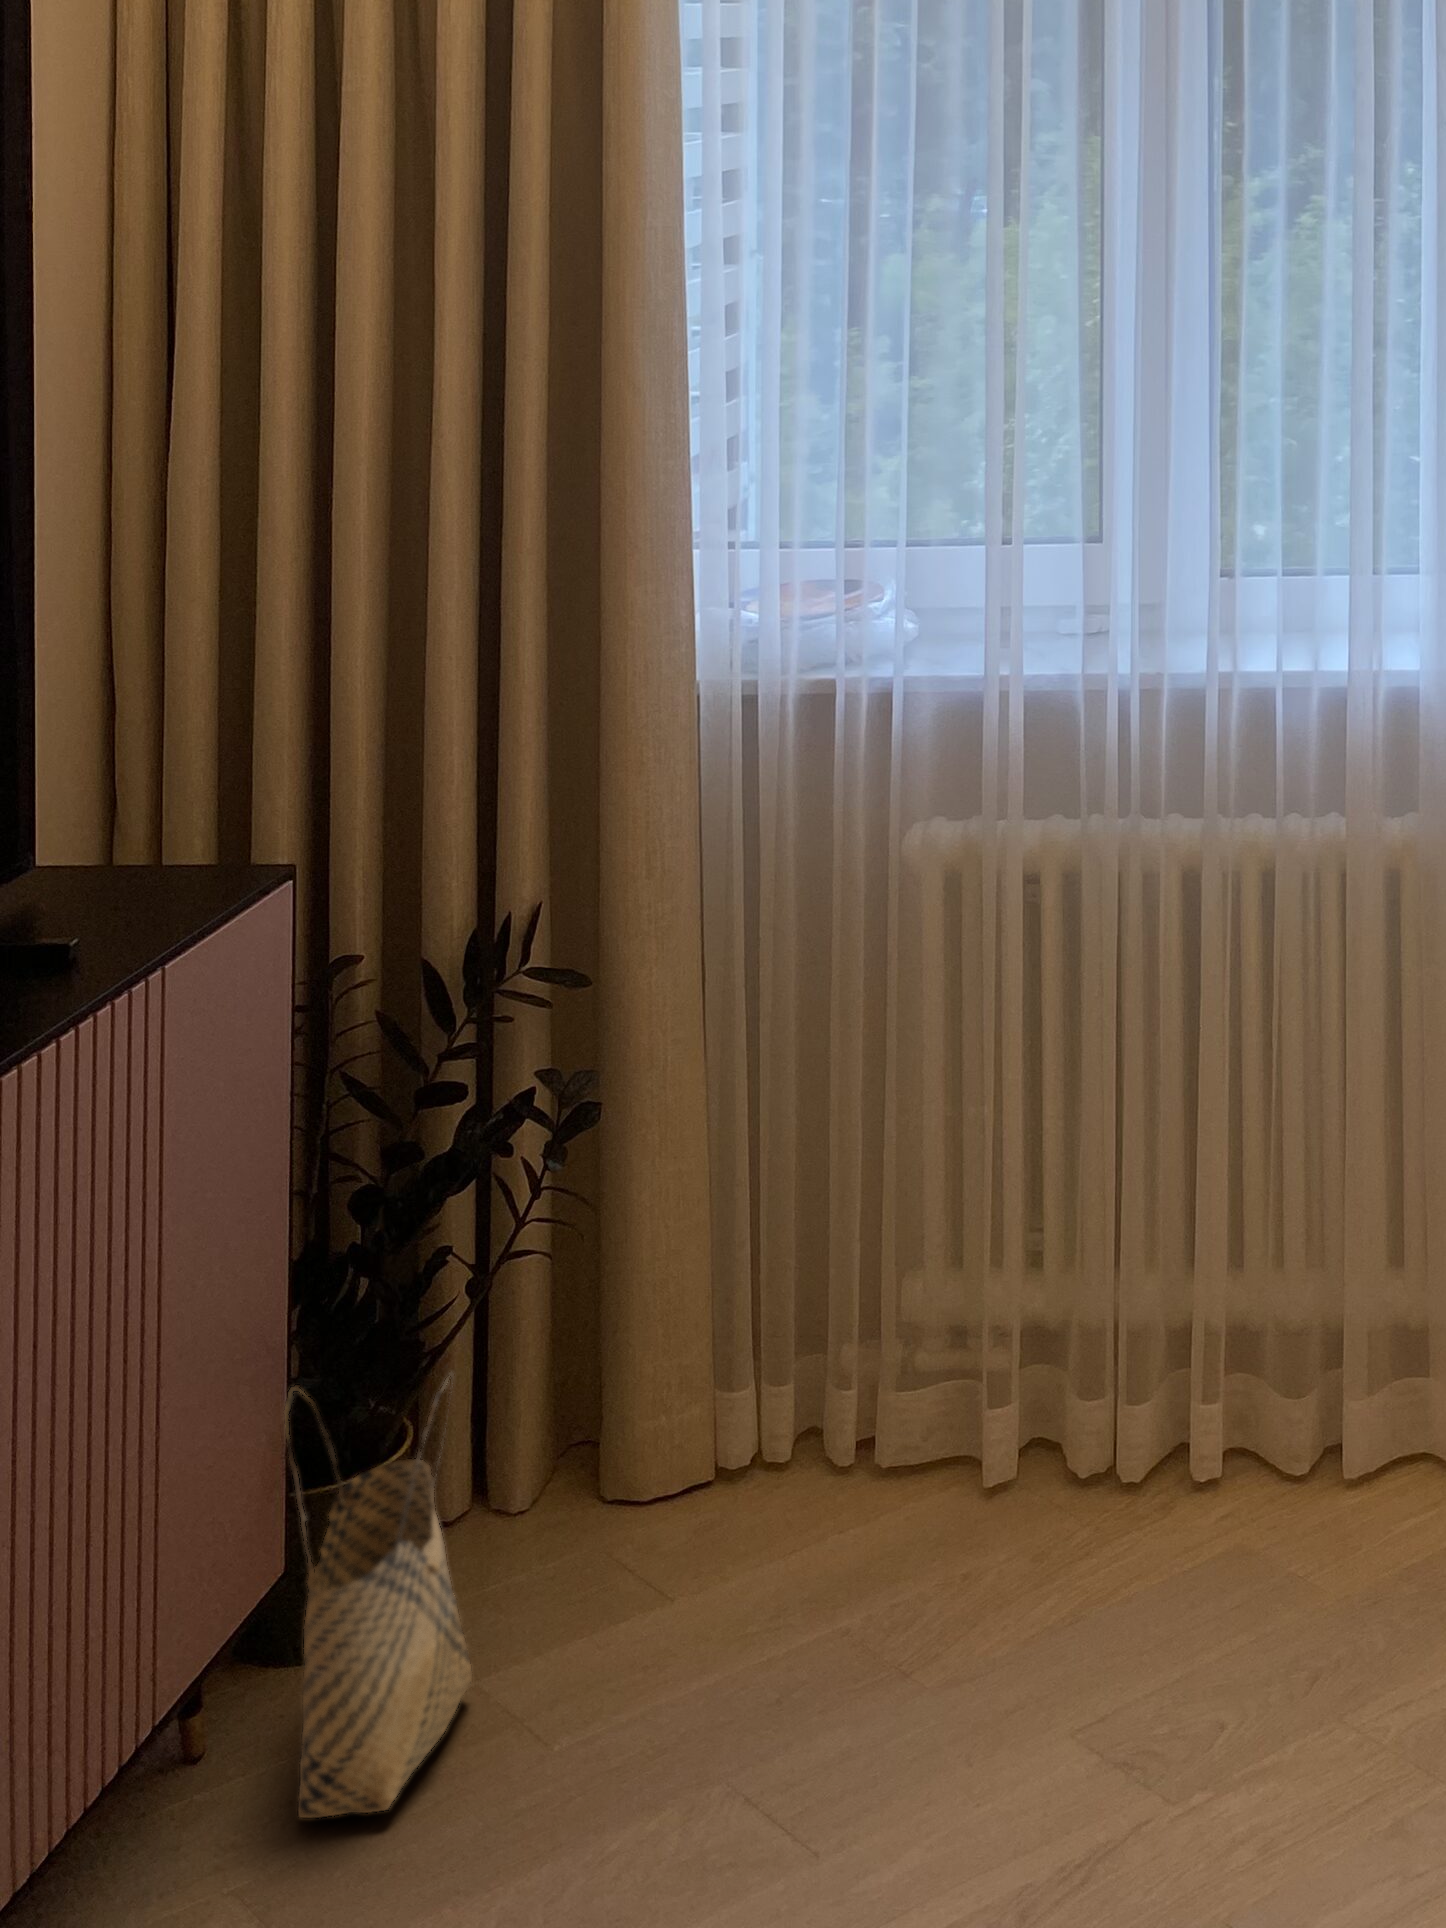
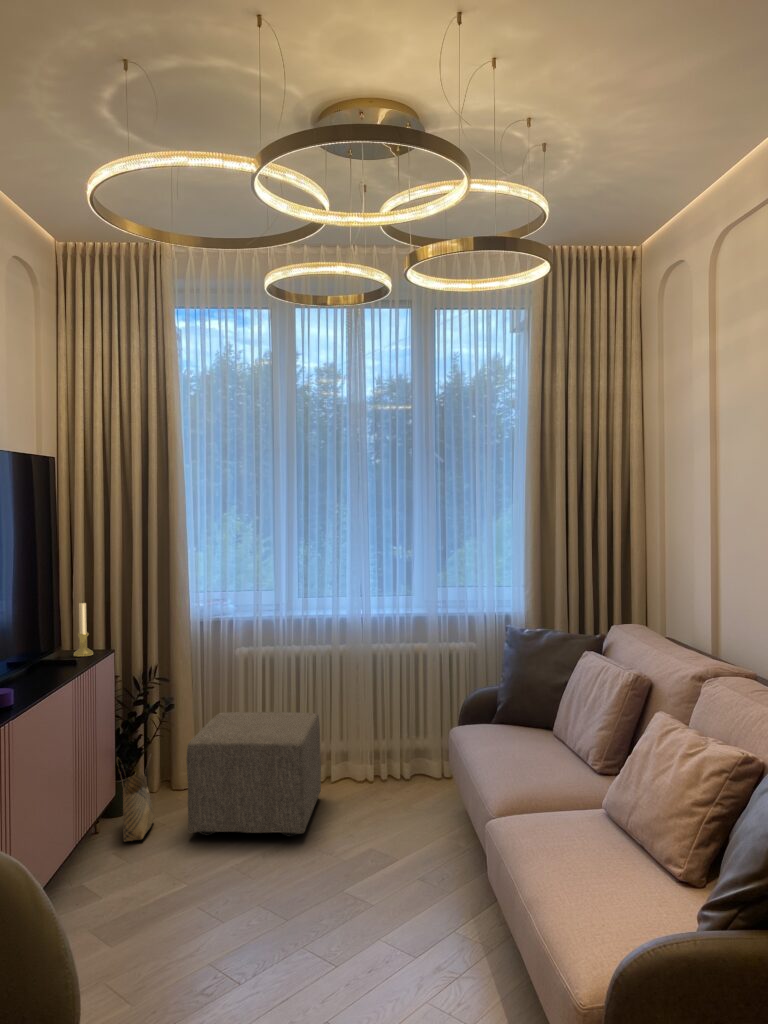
candle holder: none [119,625,213,890] -> present [74,603,93,657]
ottoman: none [605,1147,1280,1823] -> present [186,712,321,837]

